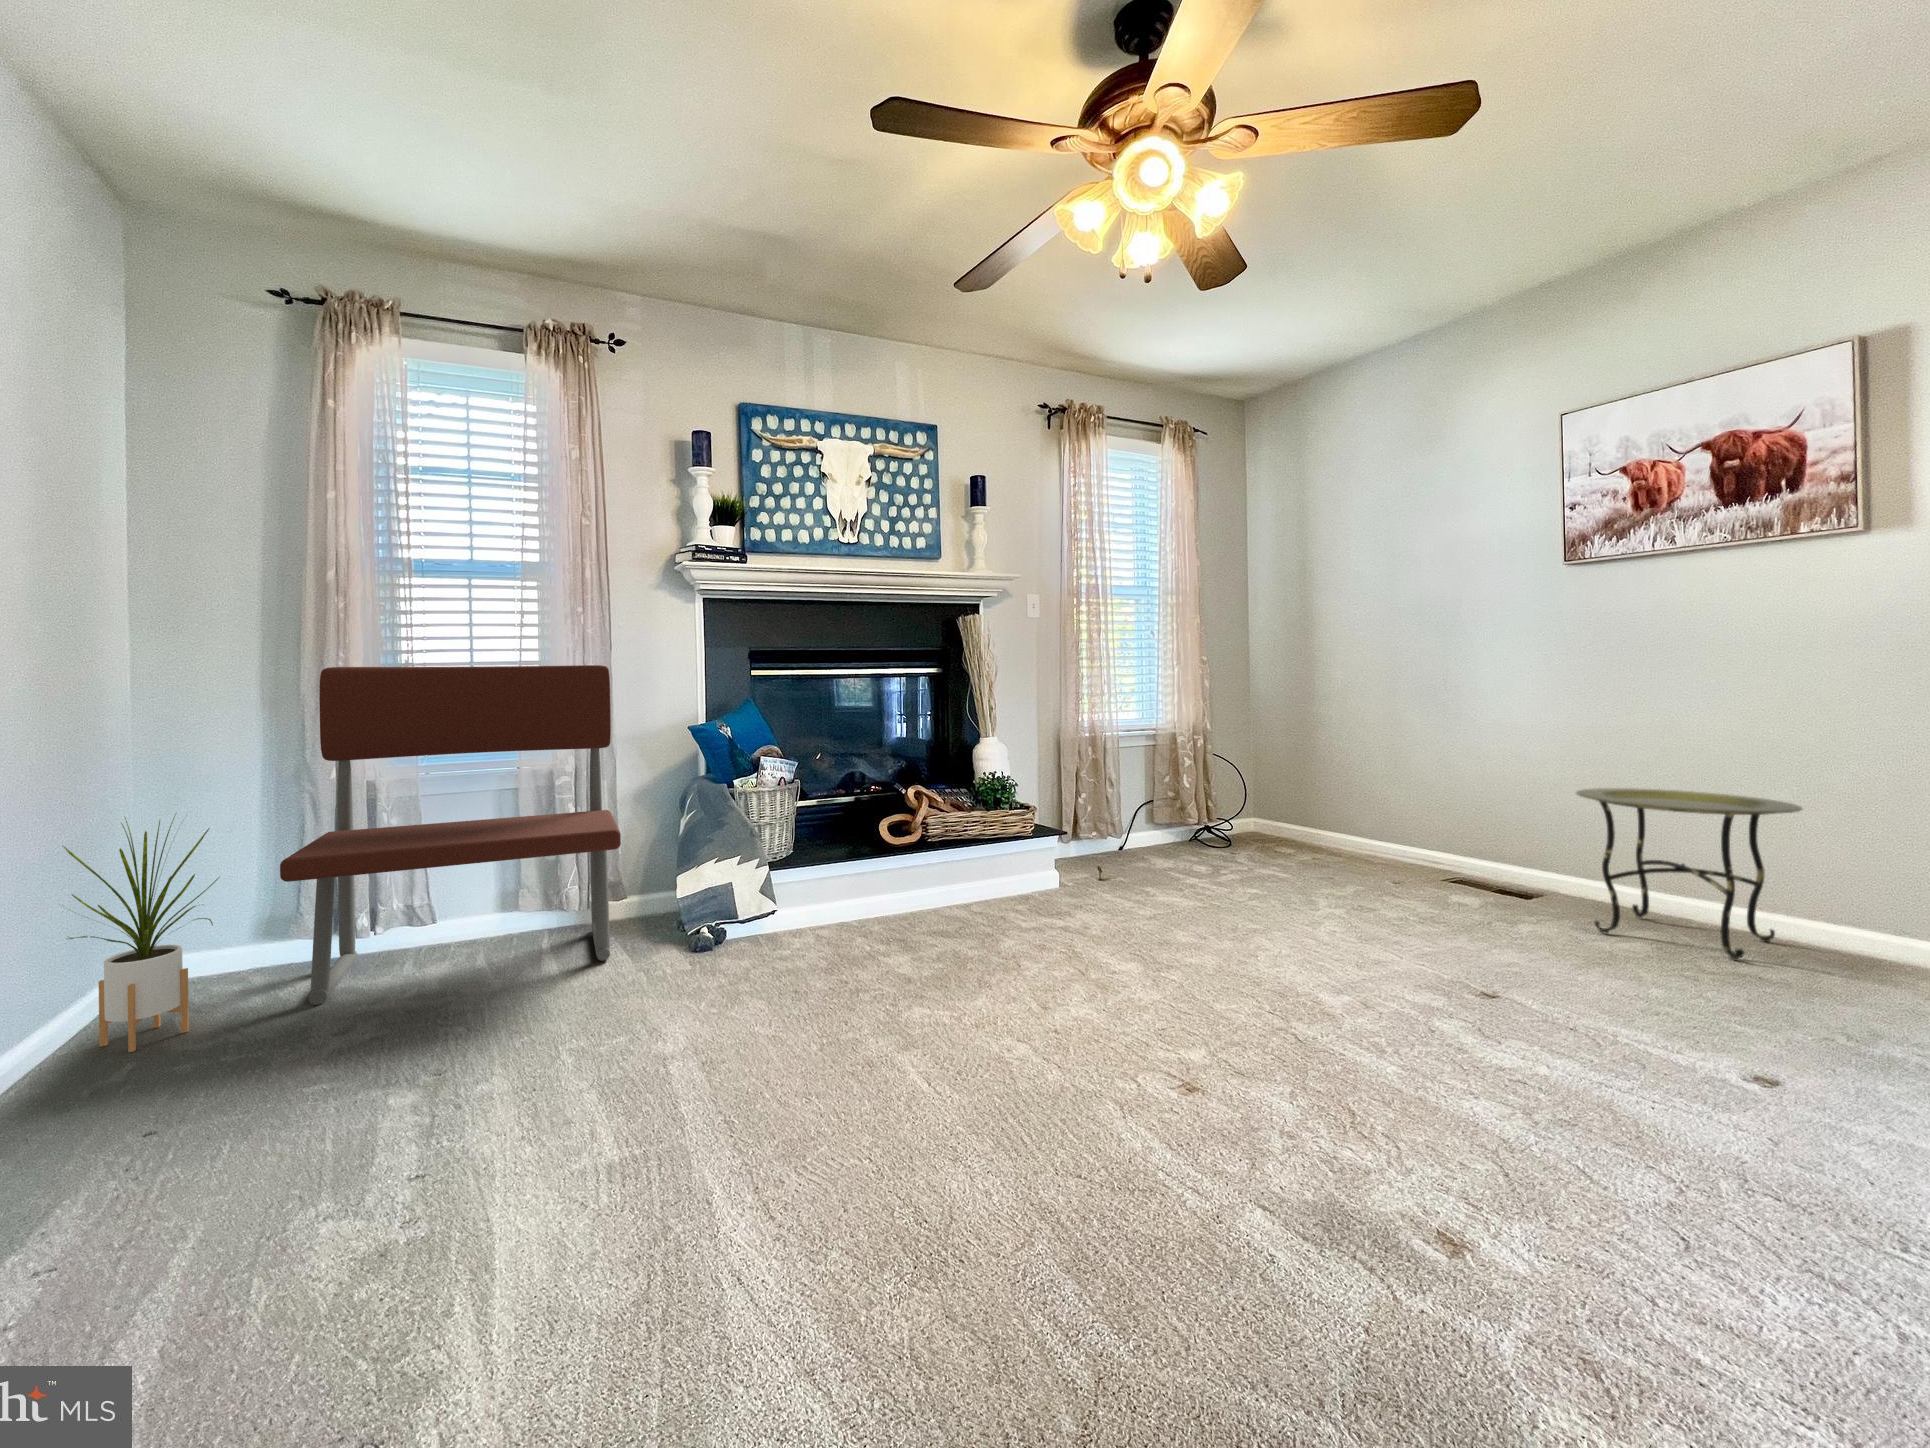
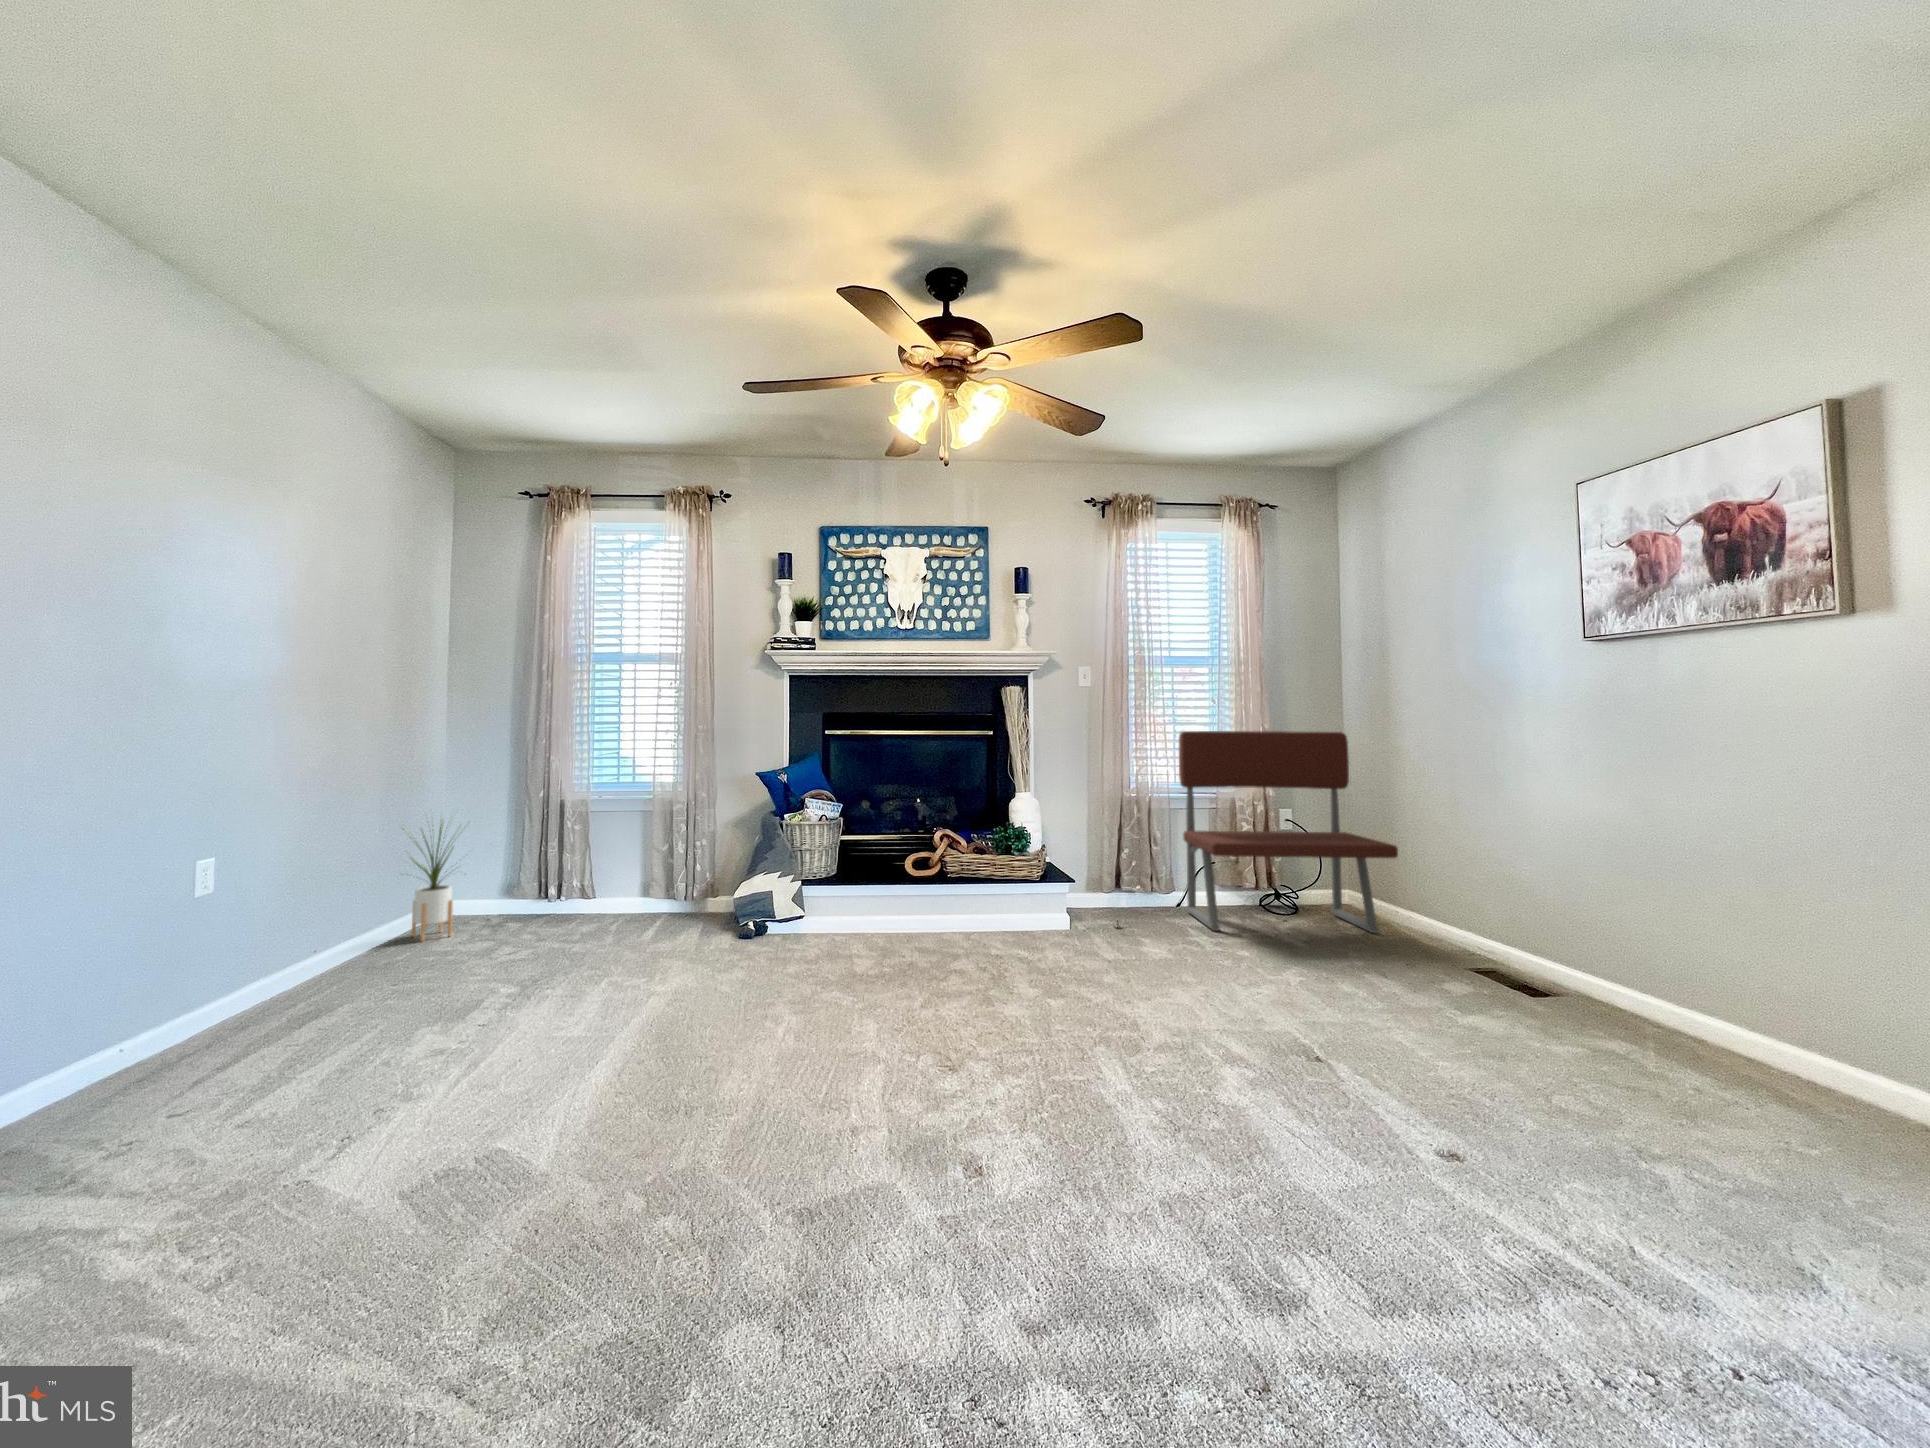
bench: present [280,665,621,1005] -> present [1179,731,1398,933]
side table: present [1576,788,1802,961] -> none [1526,882,1759,1077]

